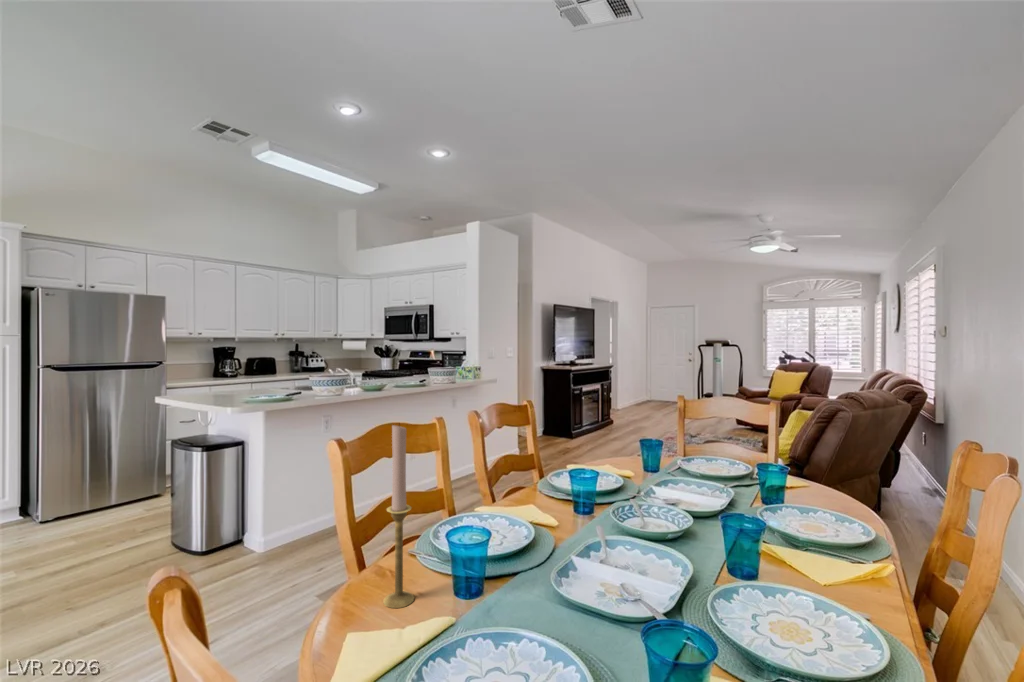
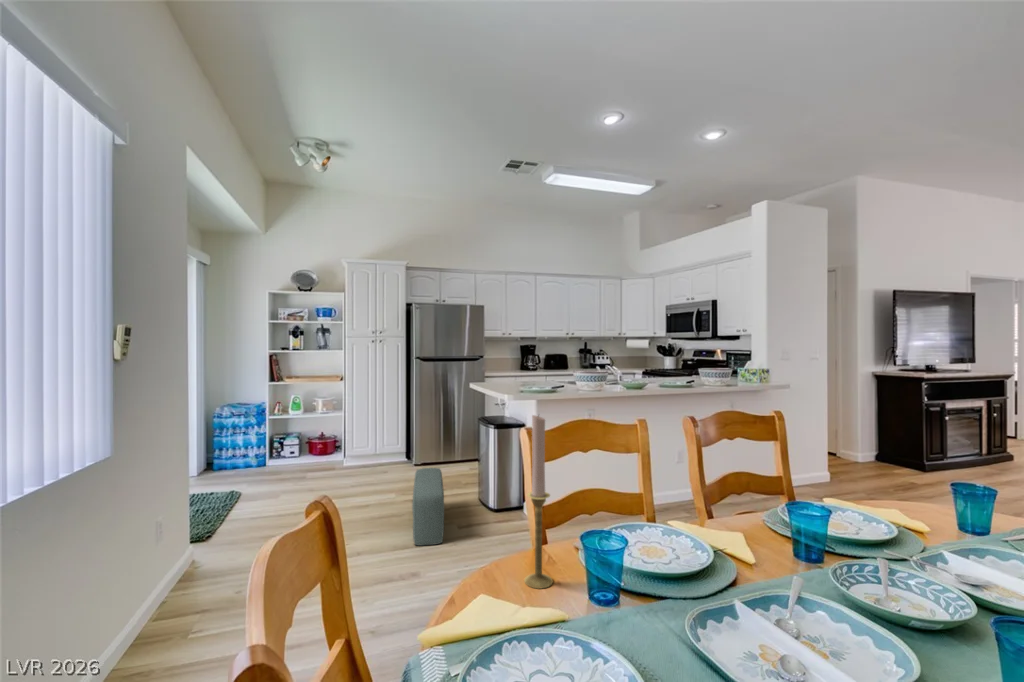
pouf: none [59,521,127,638] -> present [412,468,444,545]

